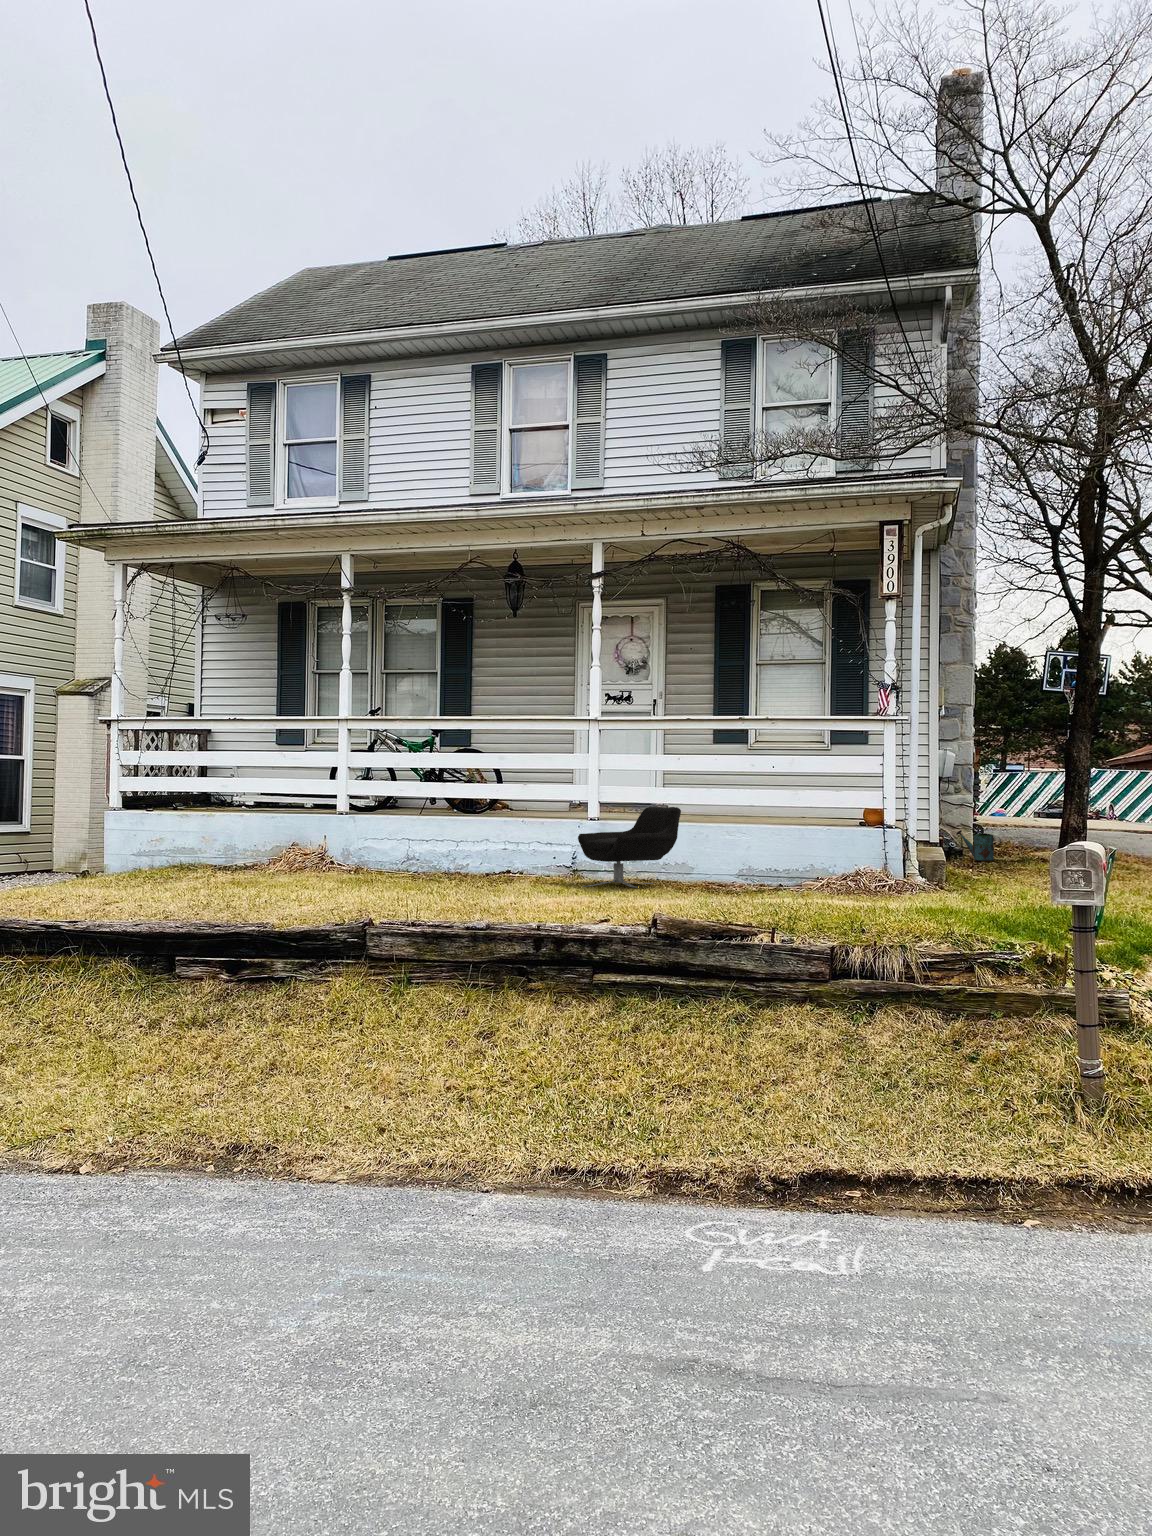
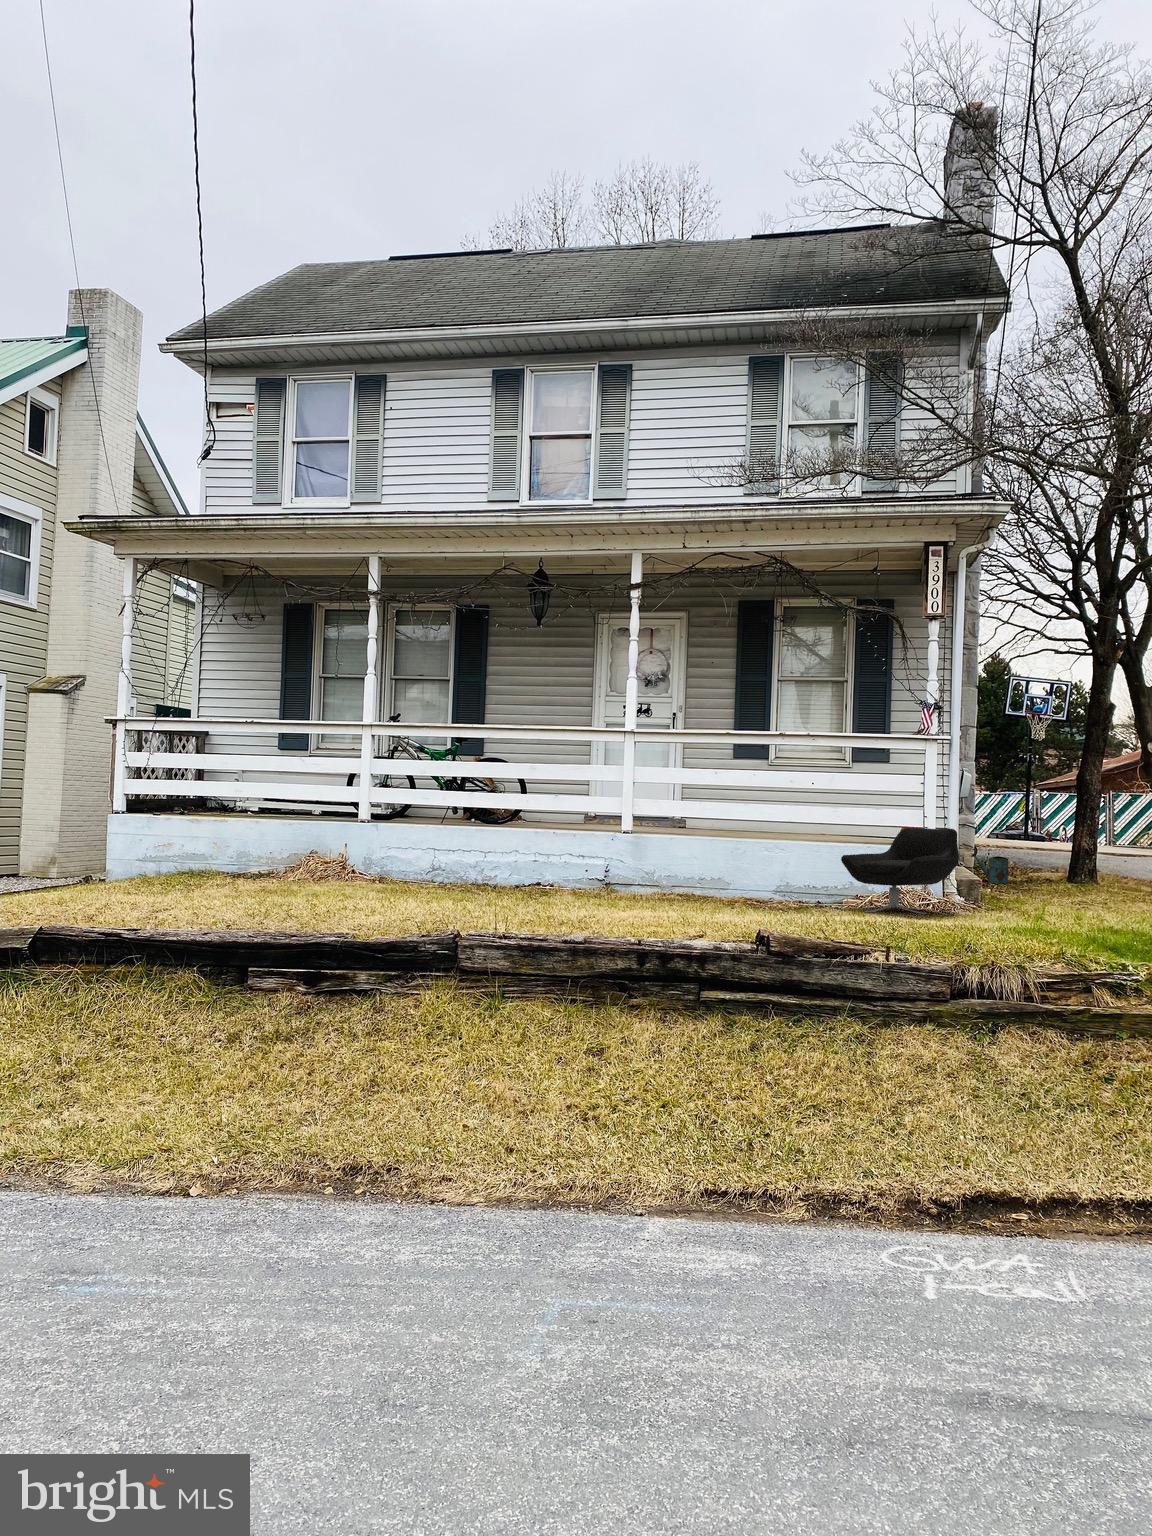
lounge chair: present [578,807,681,888] -> present [841,828,959,914]

